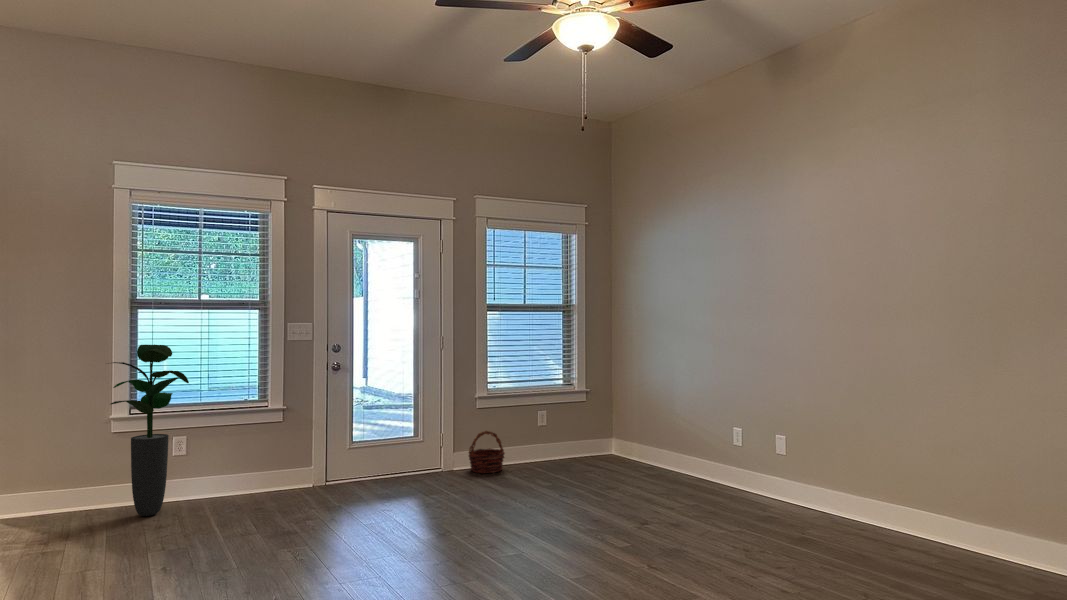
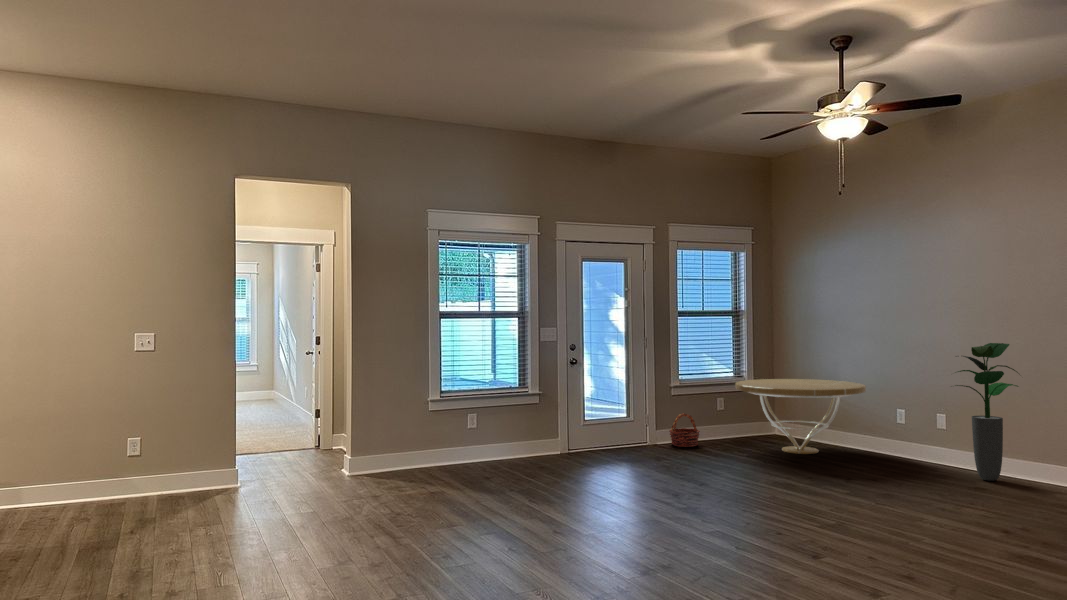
potted plant: present [111,344,189,516] -> present [955,343,1018,481]
coffee table: none [543,388,698,484] -> present [735,379,866,454]

